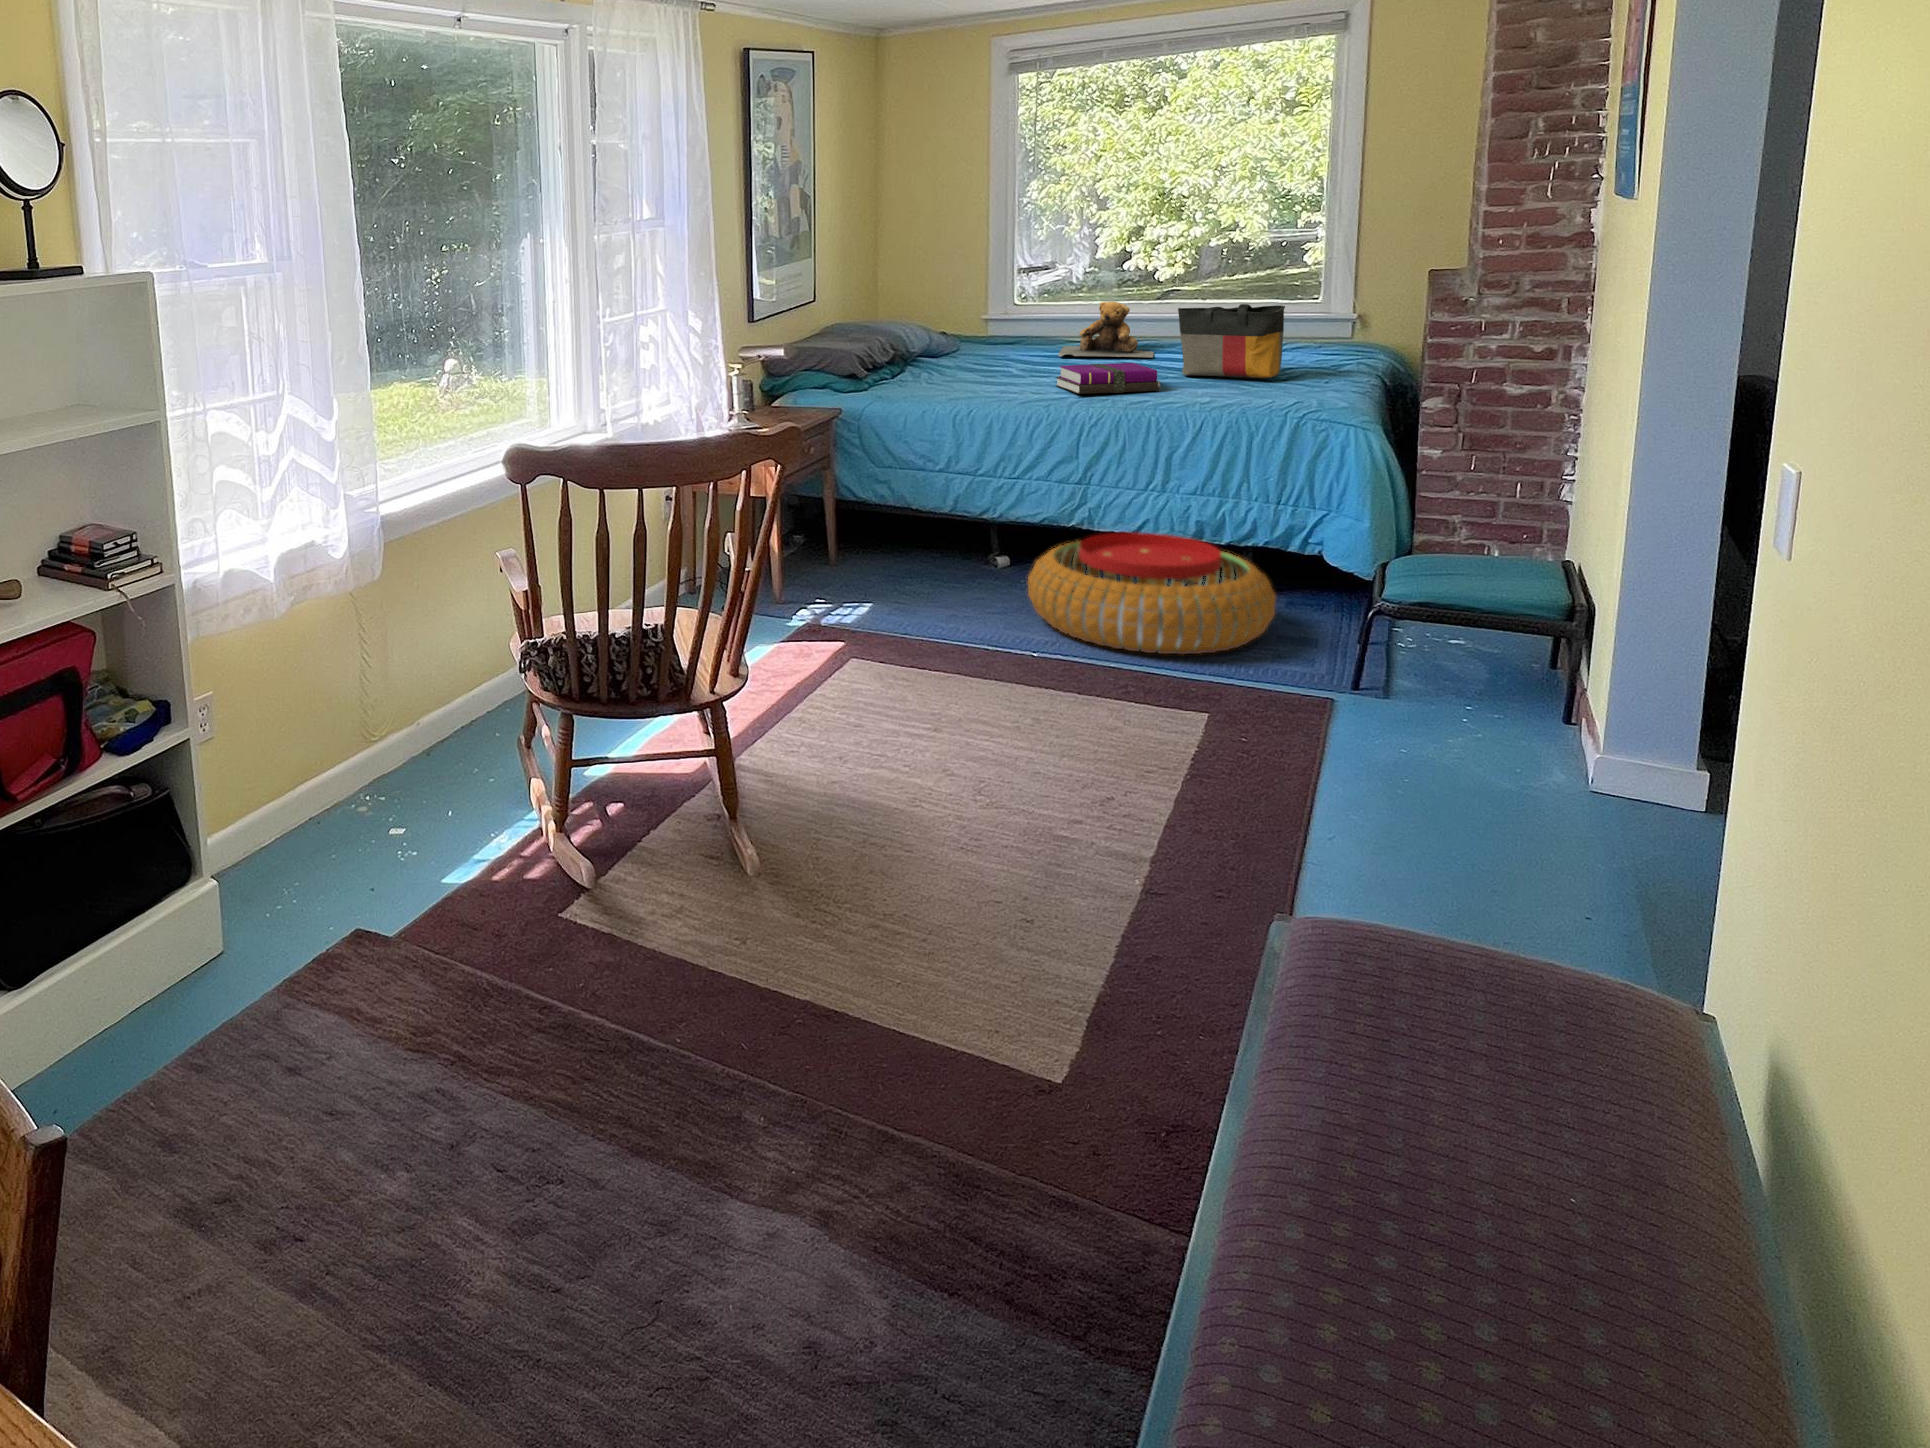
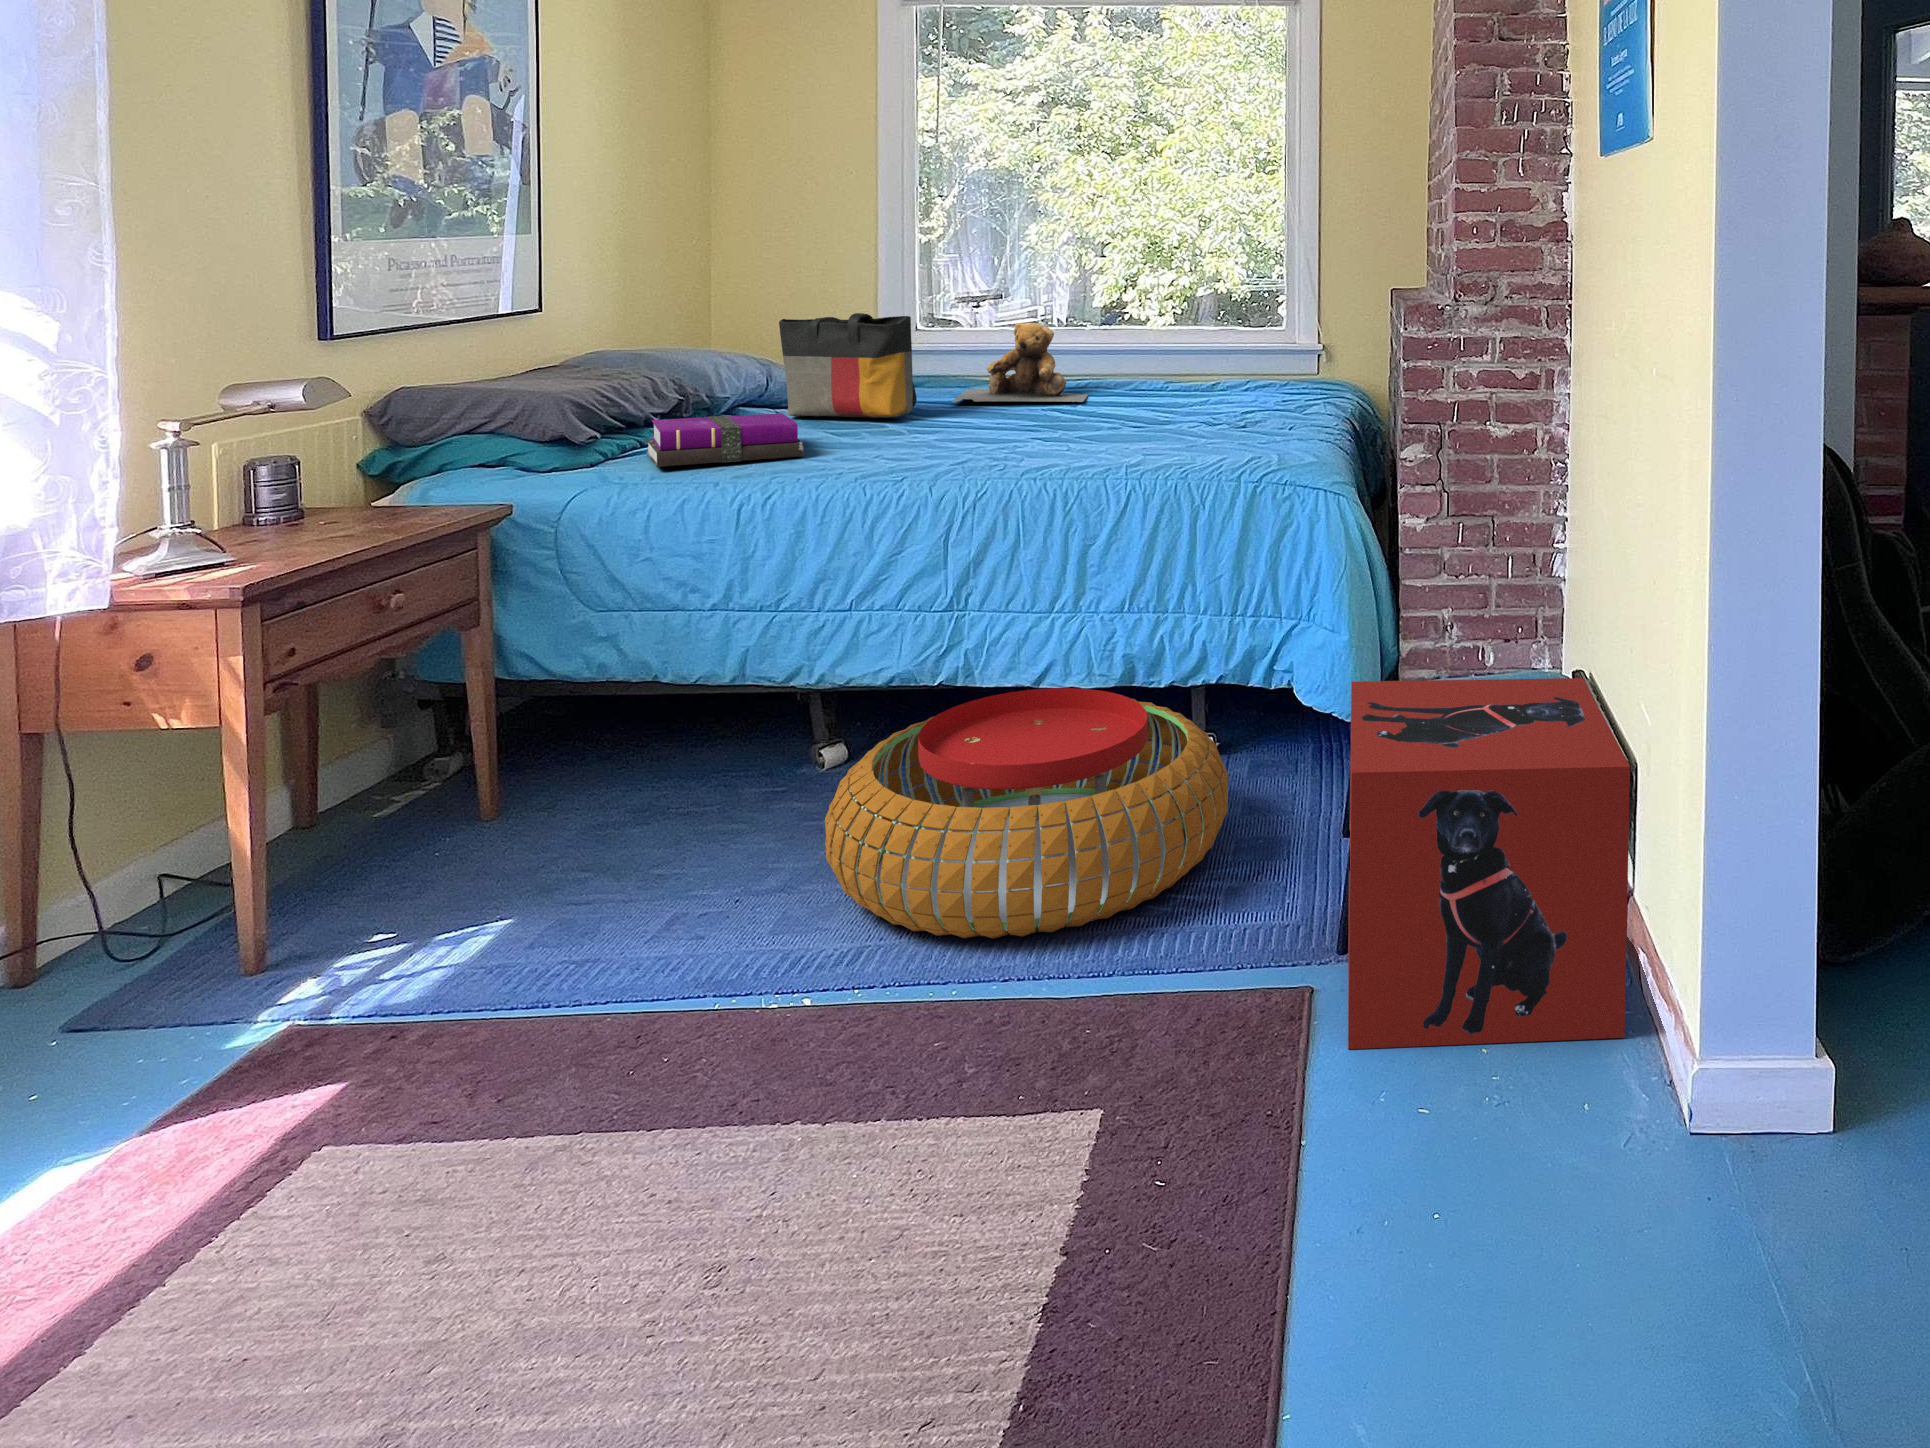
tote bag: present [1178,304,1285,378] -> present [779,313,917,418]
notebook: present [1056,363,1160,394] -> present [646,413,804,467]
storage box: none [1360,541,1579,758] -> present [1348,678,1630,1049]

